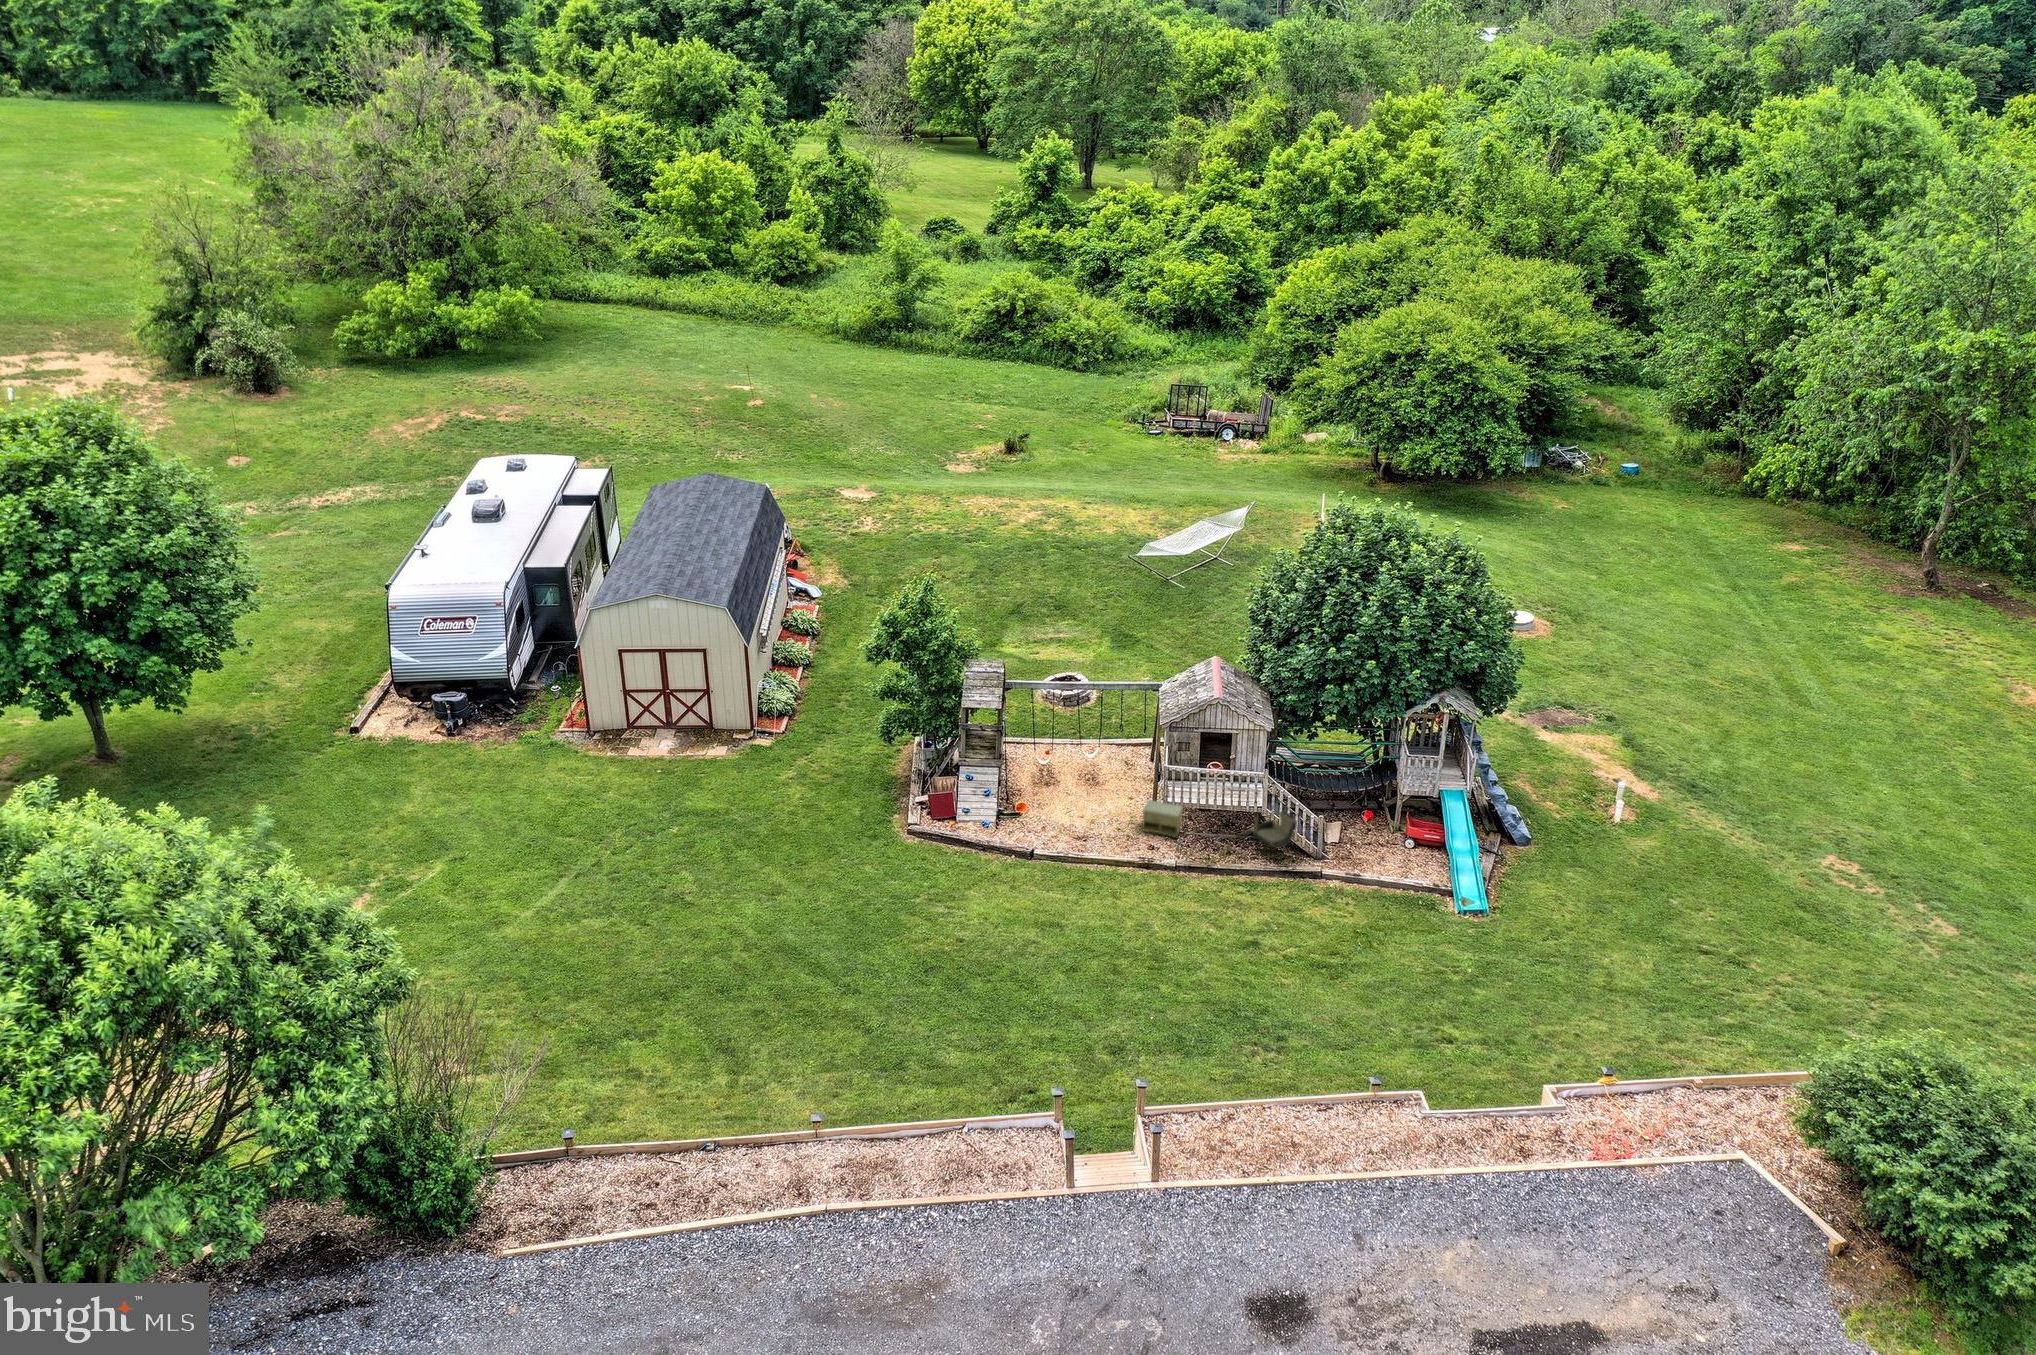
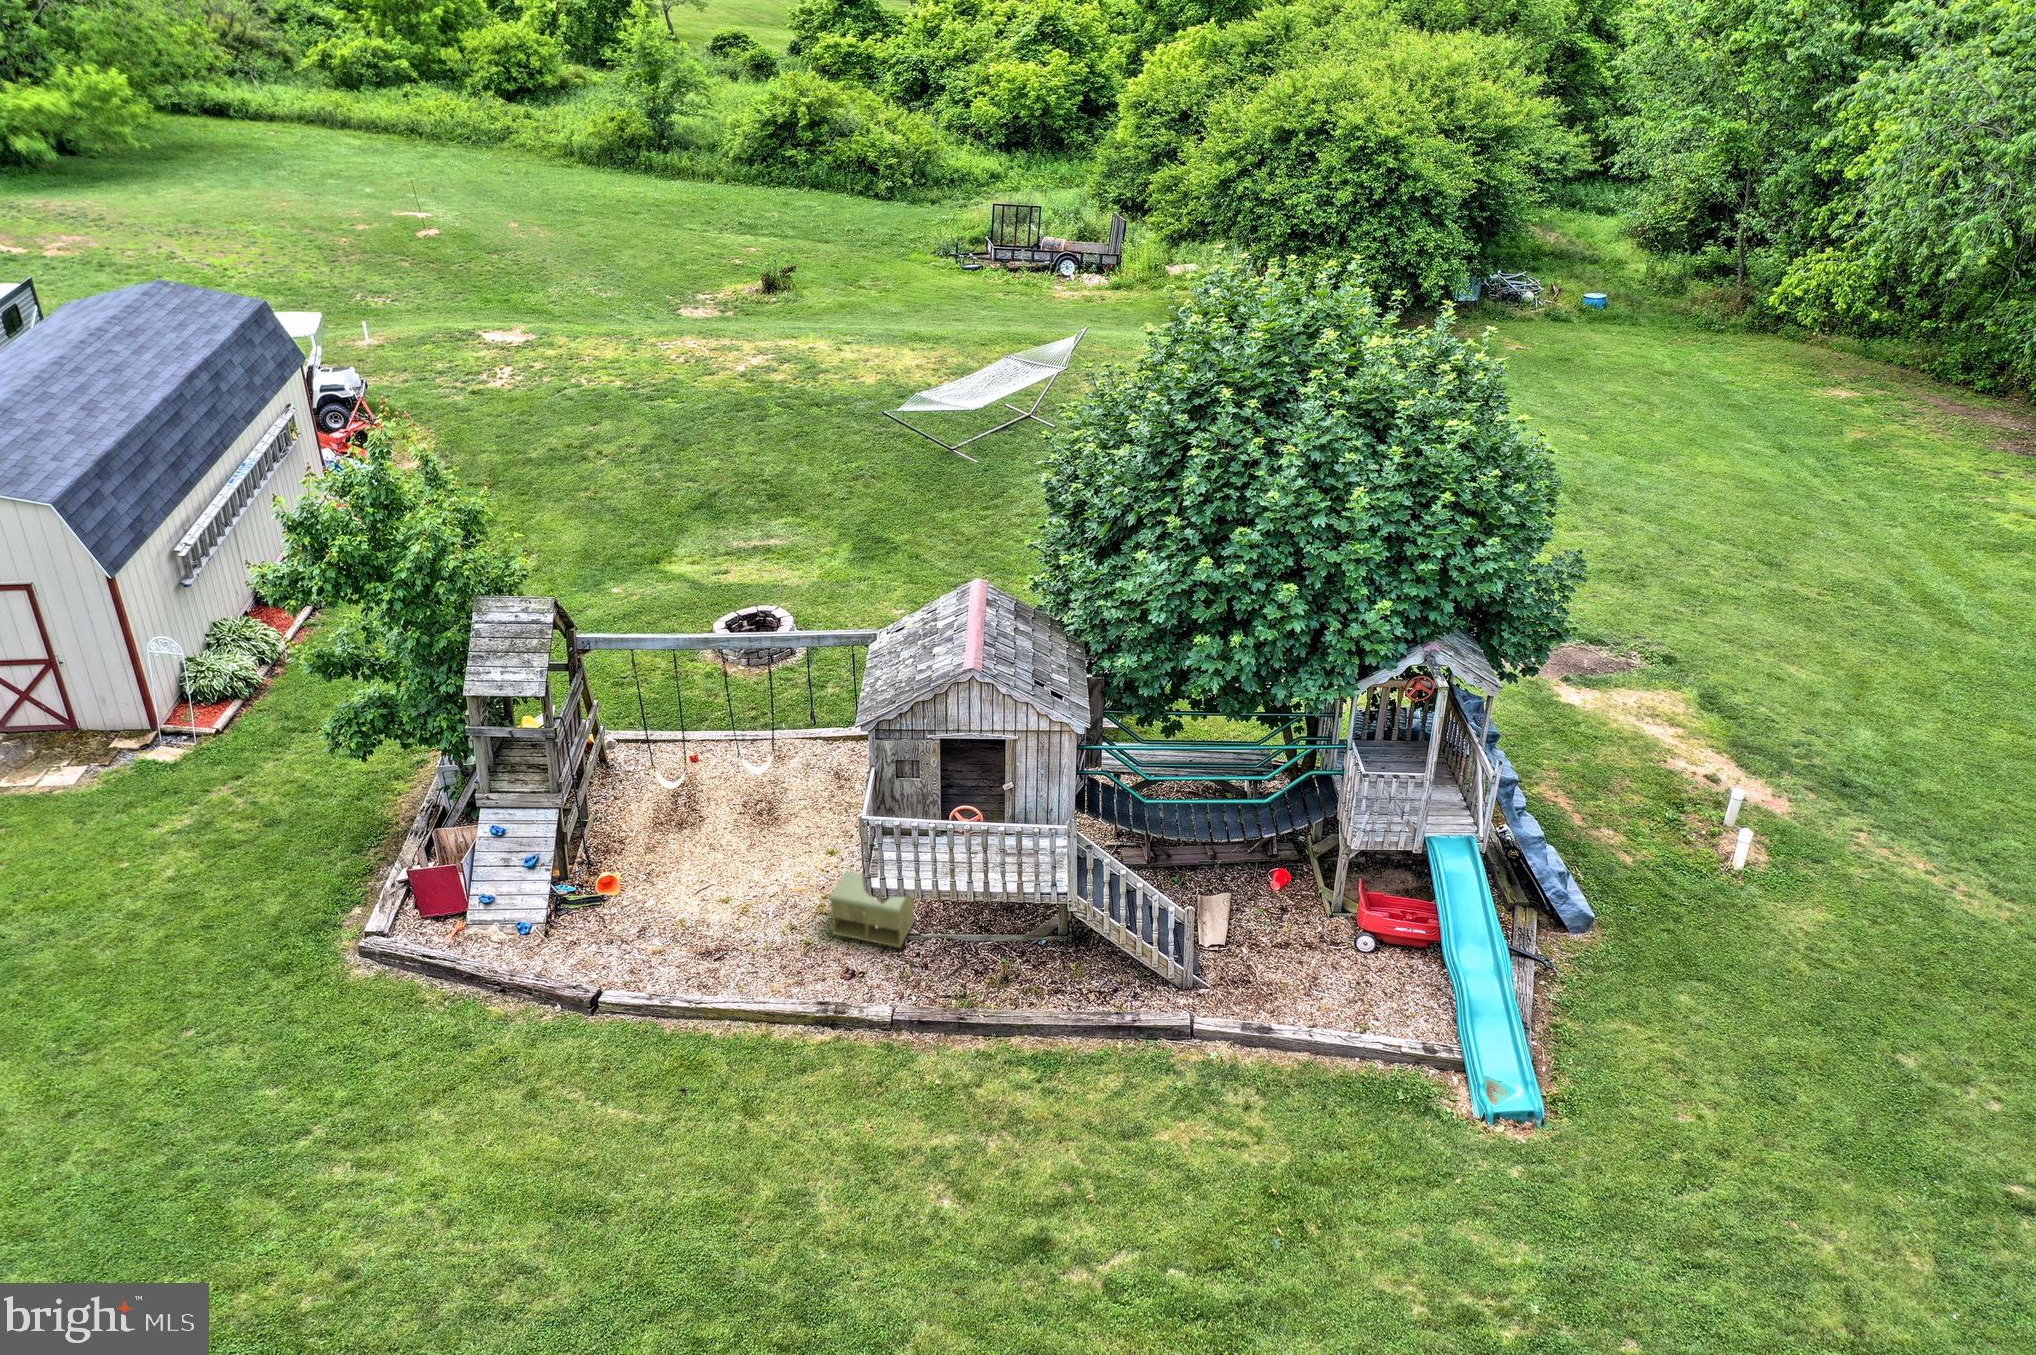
lounge chair: present [1254,811,1297,852] -> none [1051,894,1138,1004]

